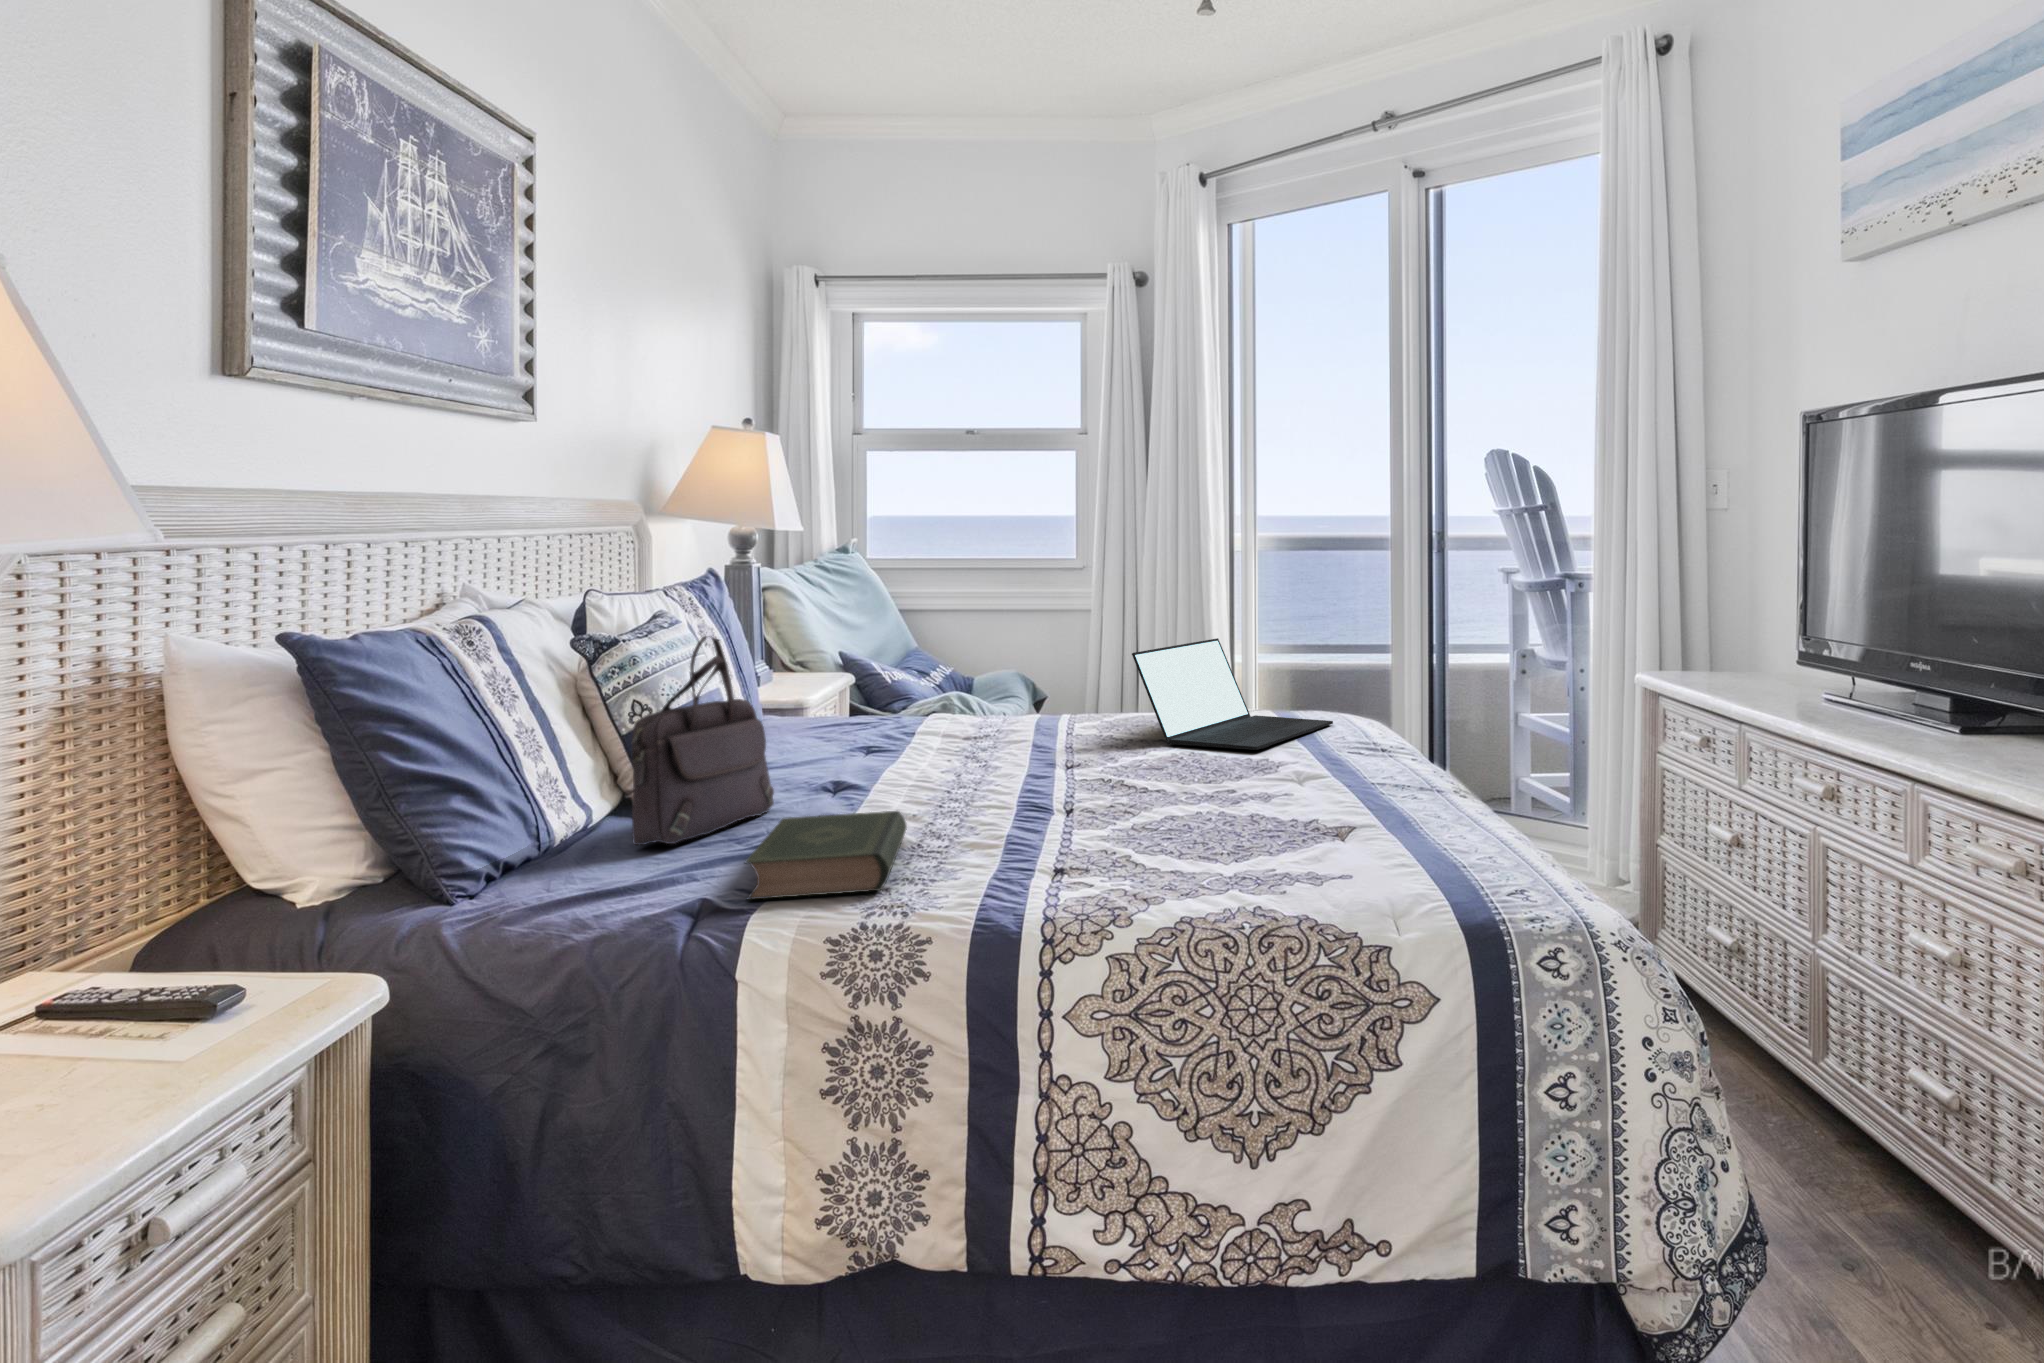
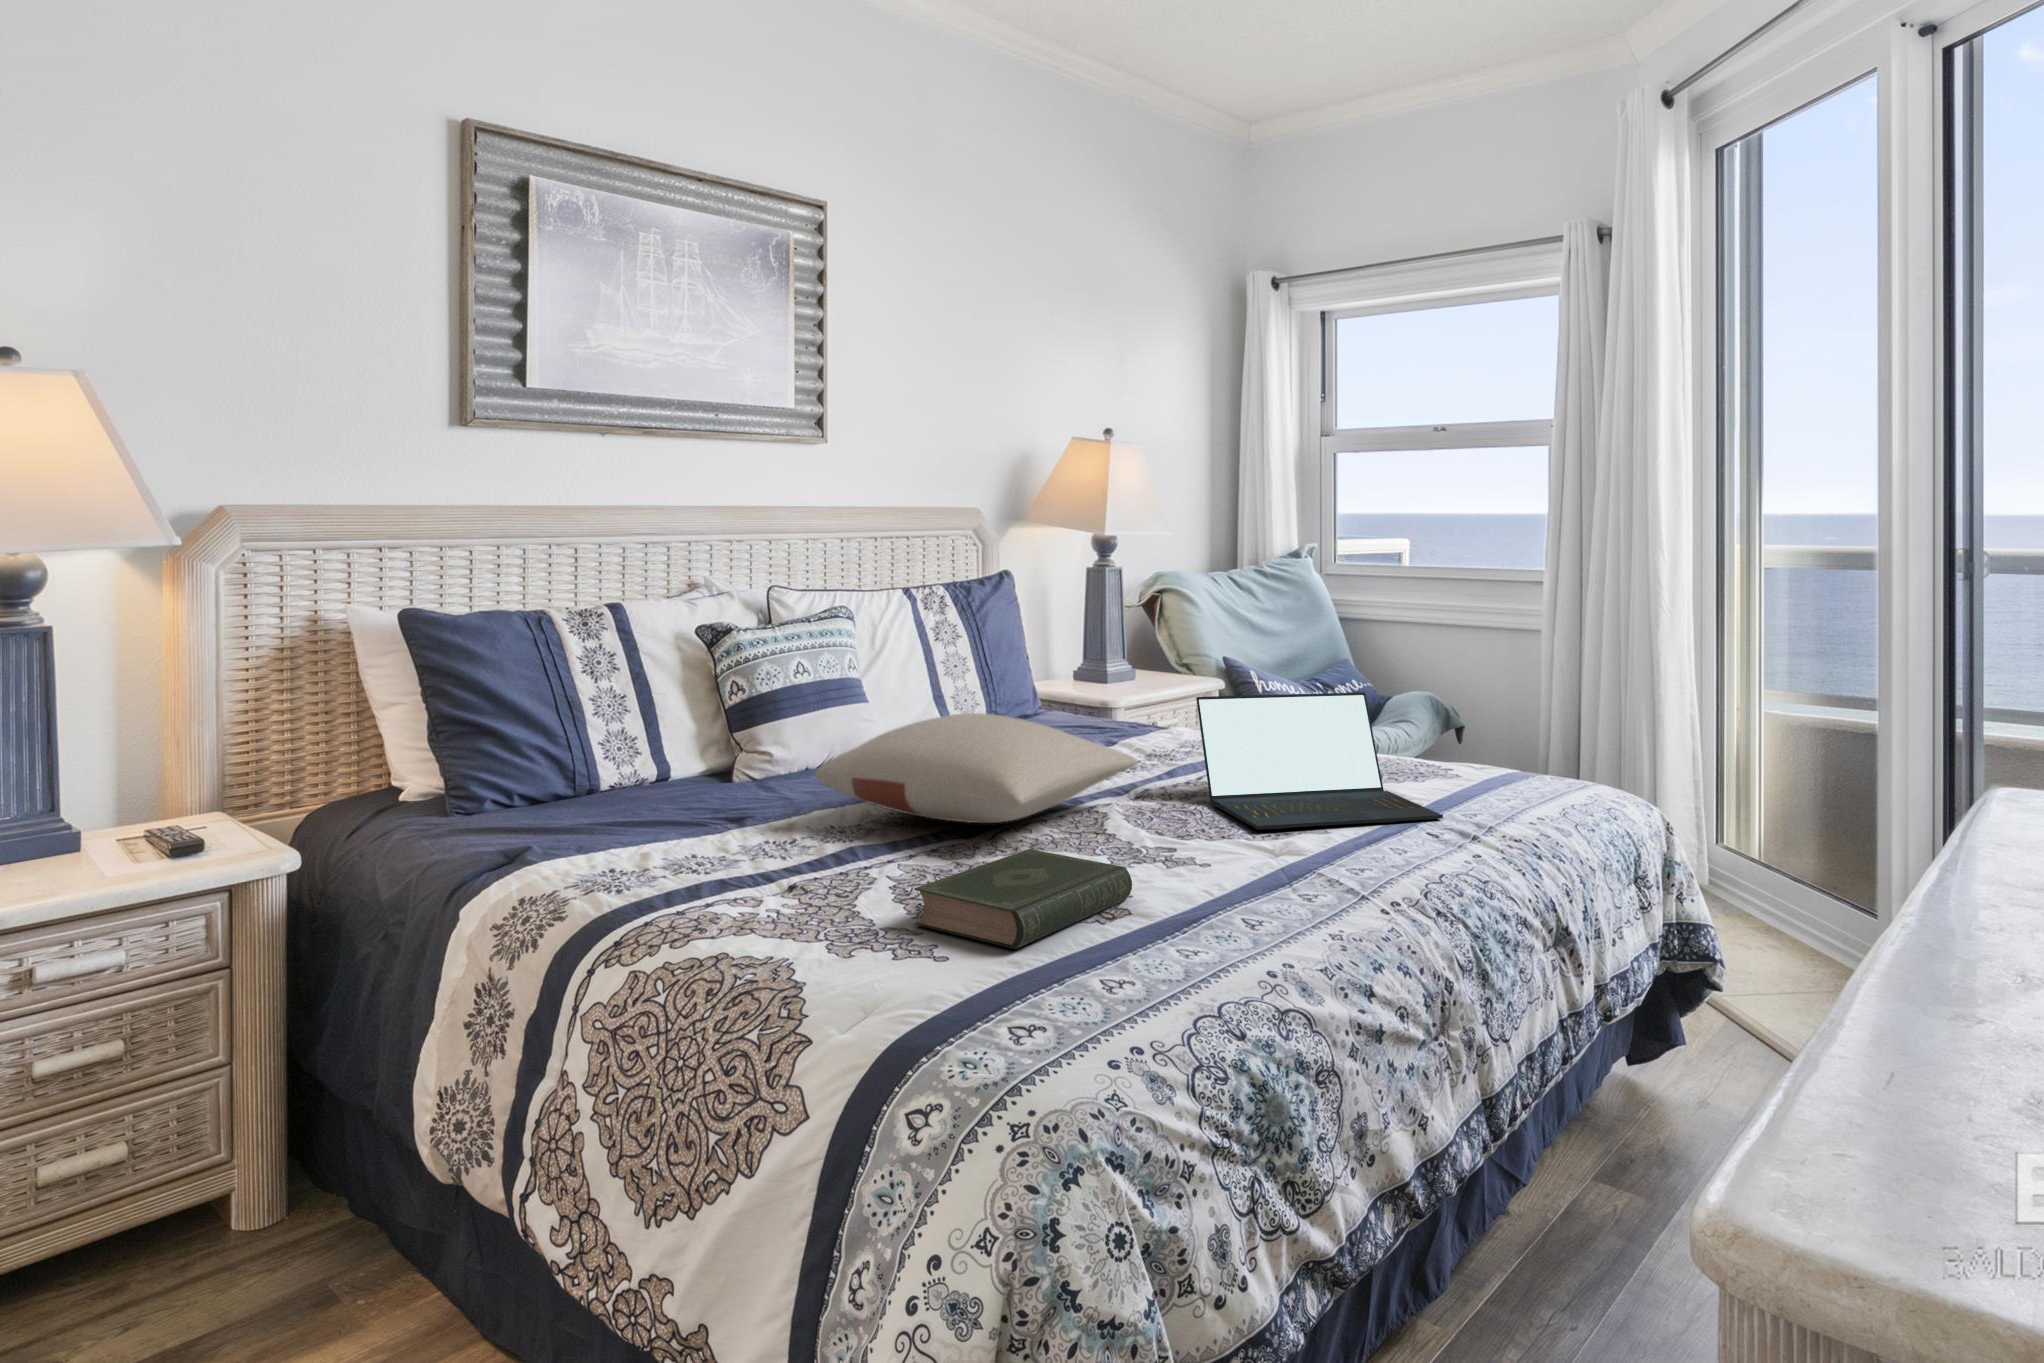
handbag: present [632,636,774,845] -> none [625,636,782,805]
pillow: none [913,685,1165,791] -> present [815,713,1137,823]
book: present [745,811,907,900] -> present [914,849,1132,949]

